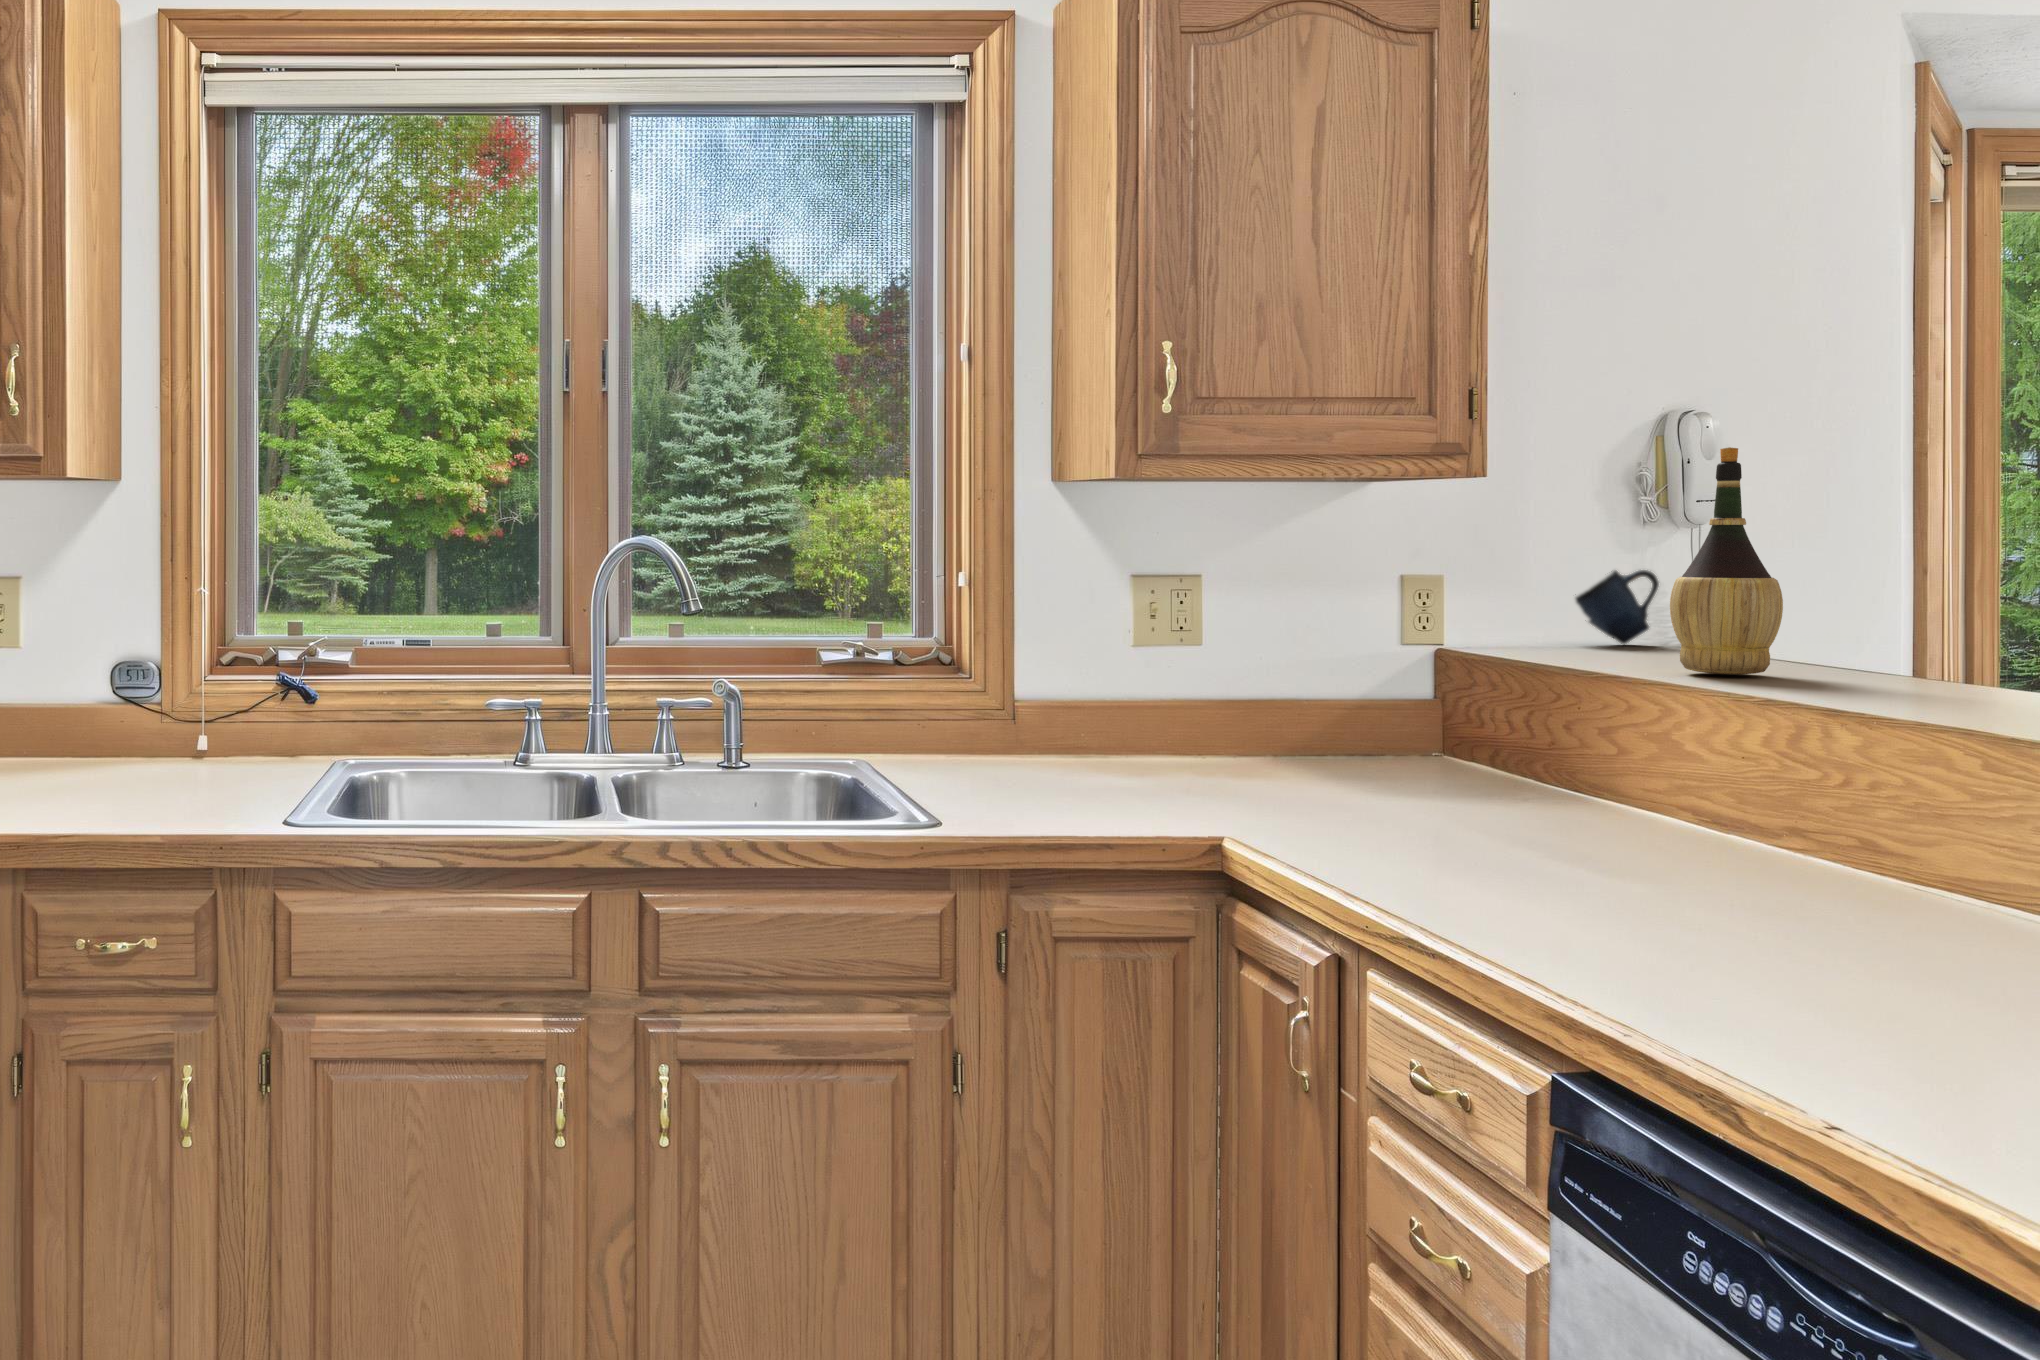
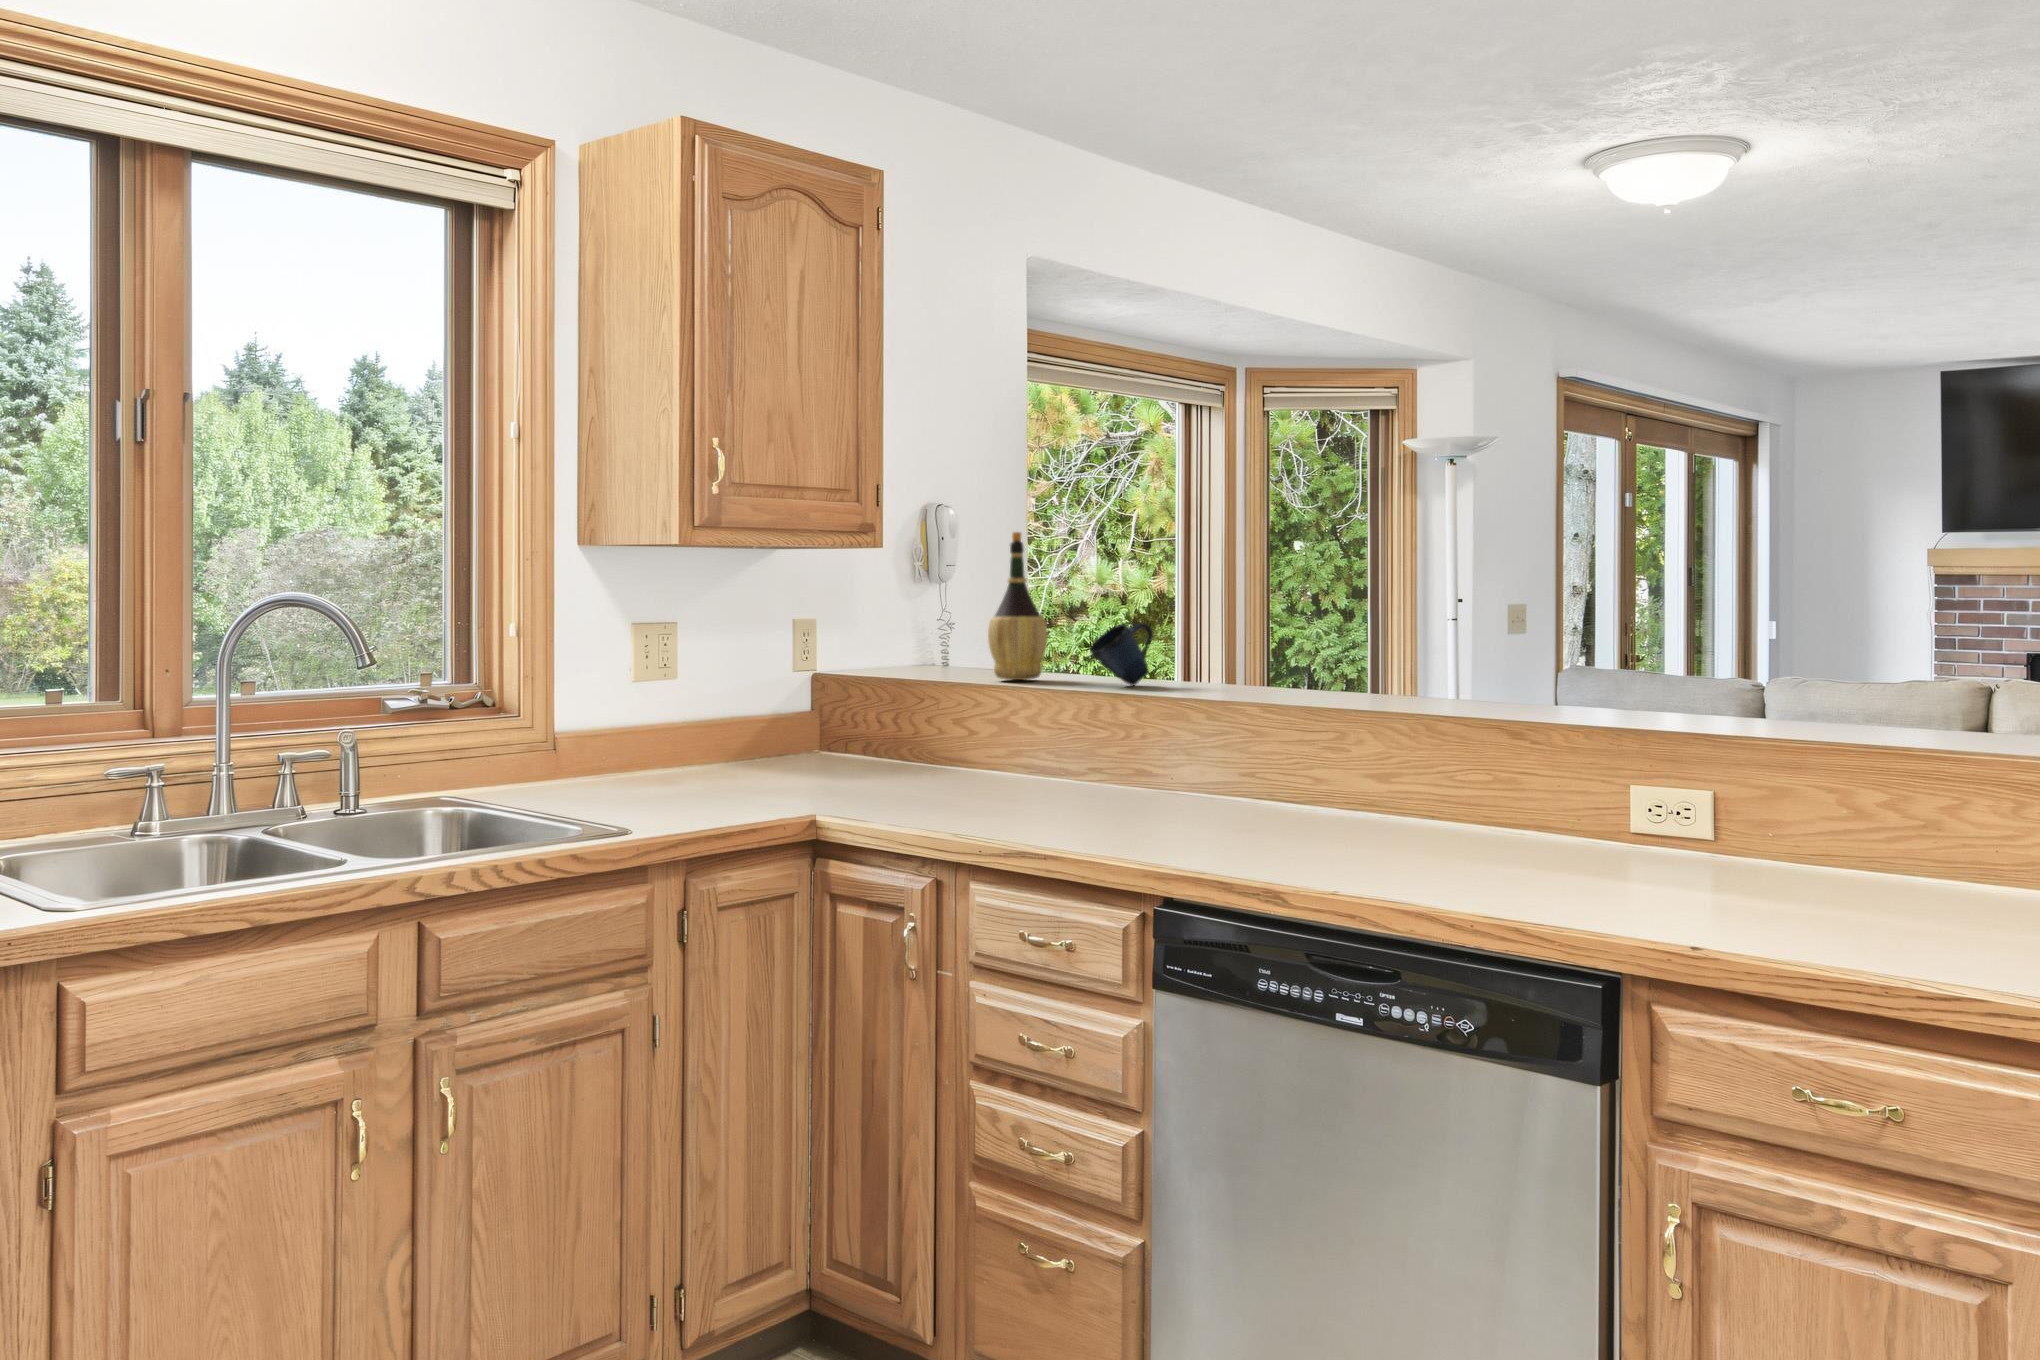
mug: present [1576,570,1659,644] -> present [1090,623,1153,685]

